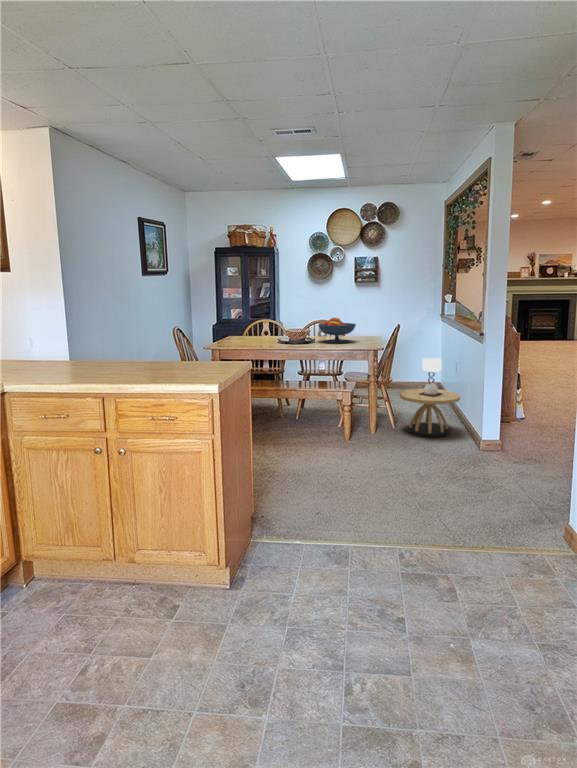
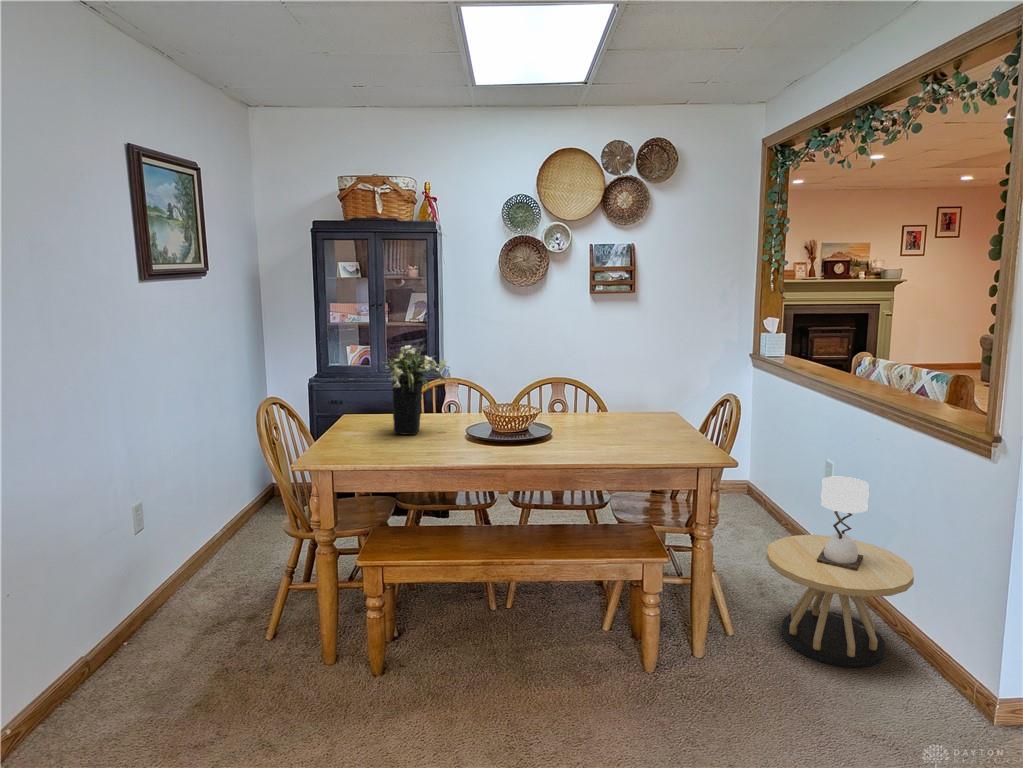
flower arrangement: none [237,300,268,340] -> present [384,342,450,435]
fruit bowl: present [318,318,356,343] -> none [577,383,666,447]

